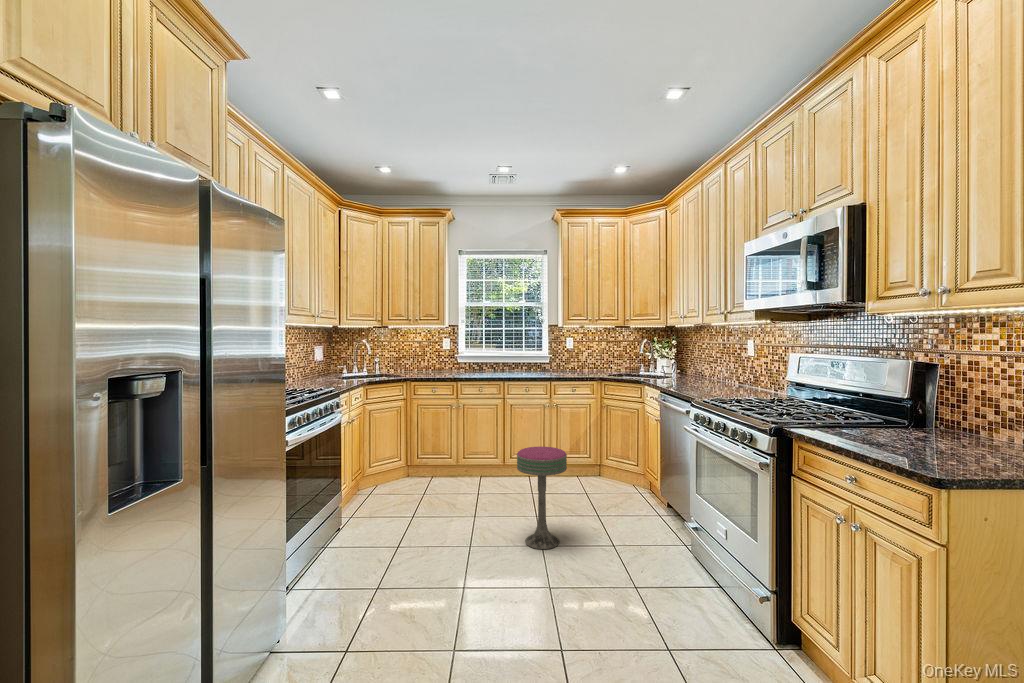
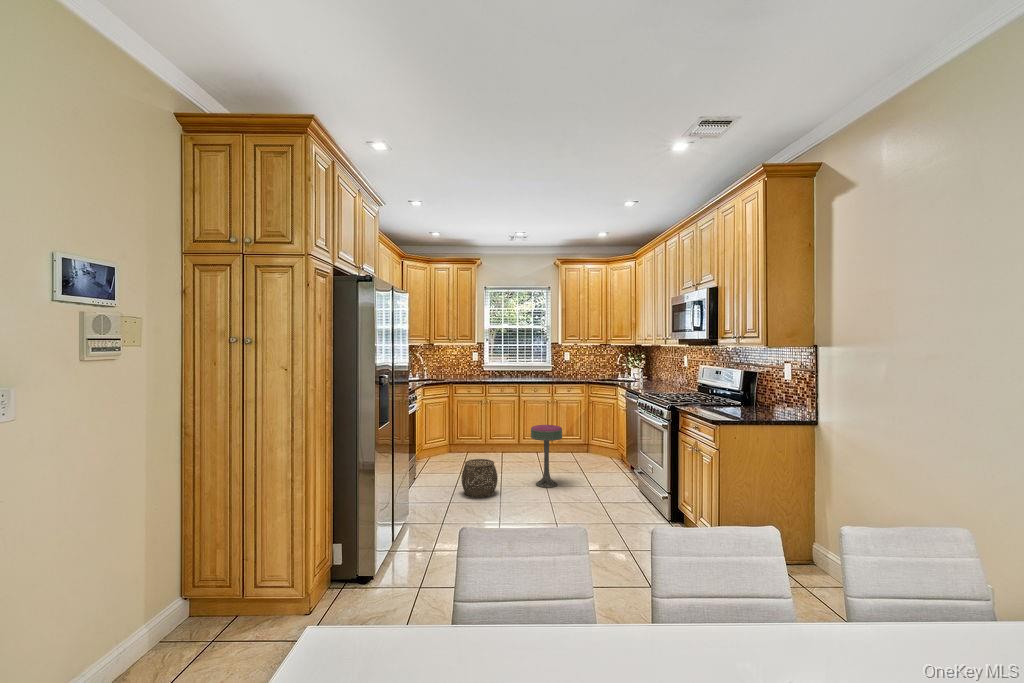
woven basket: none [401,505,462,575] -> present [461,459,498,497]

